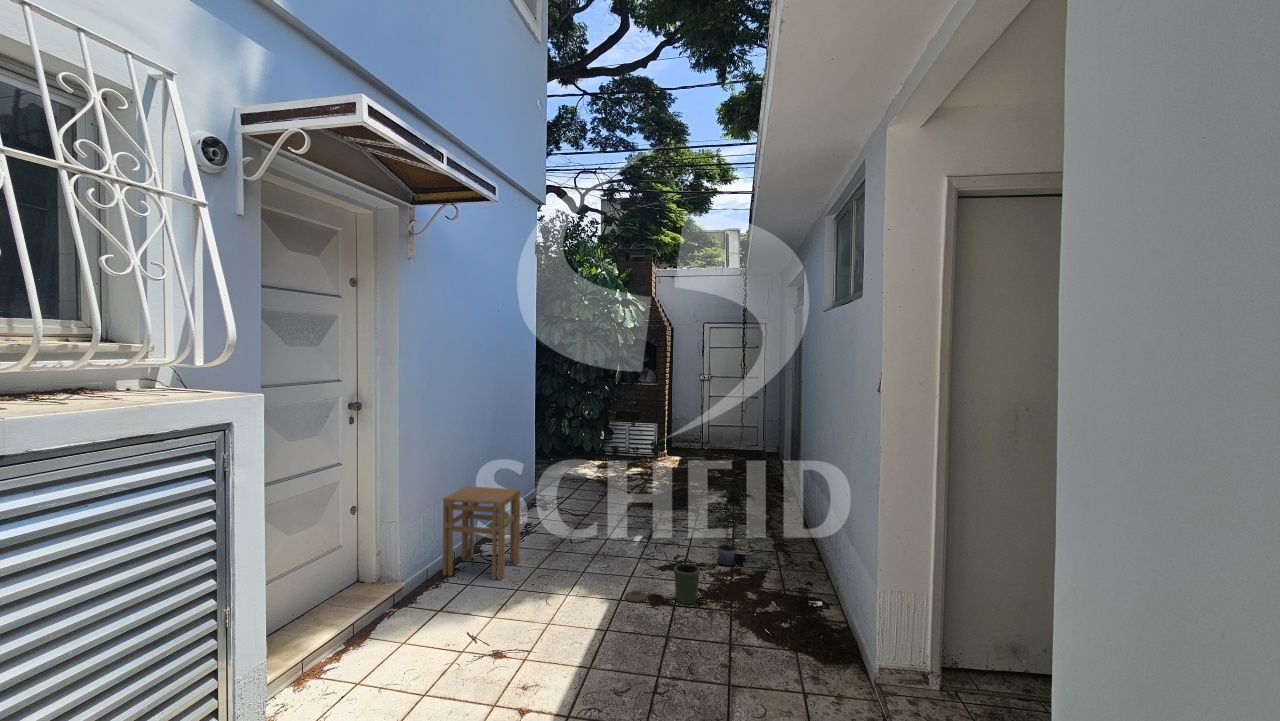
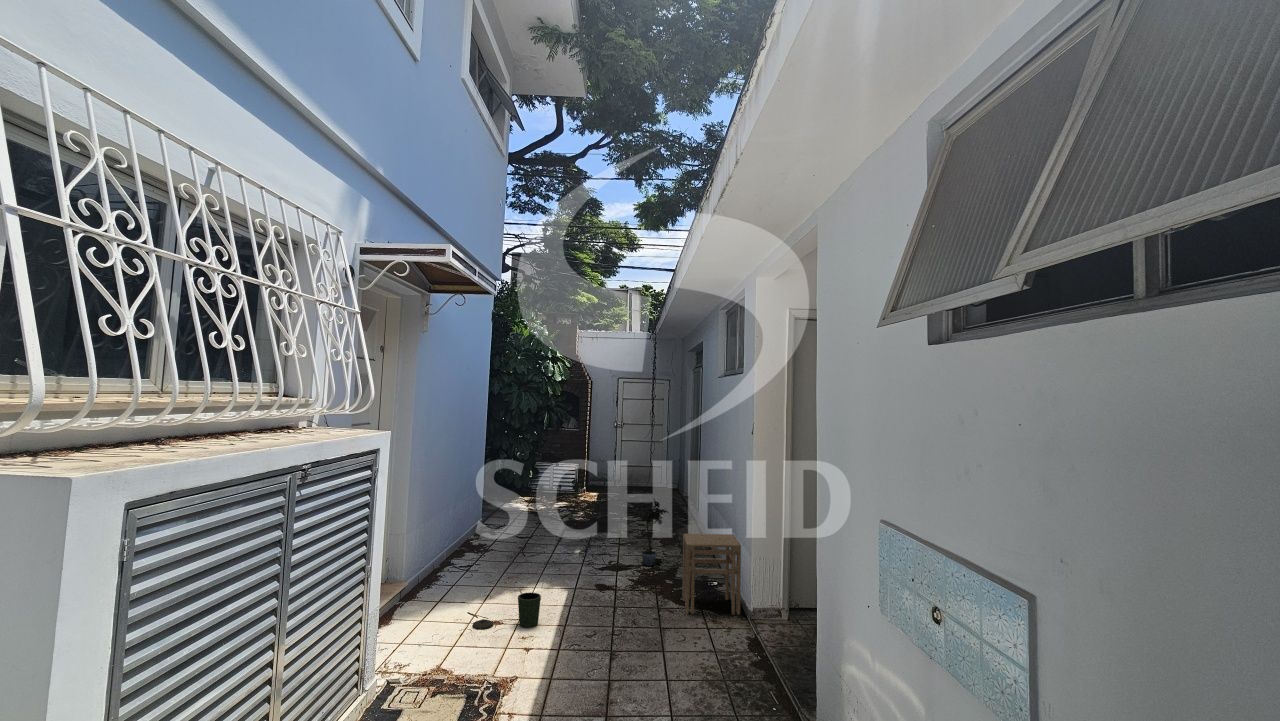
stool: present [443,486,520,580] -> present [682,534,741,615]
trash can: present [625,564,700,604] -> present [472,593,541,630]

